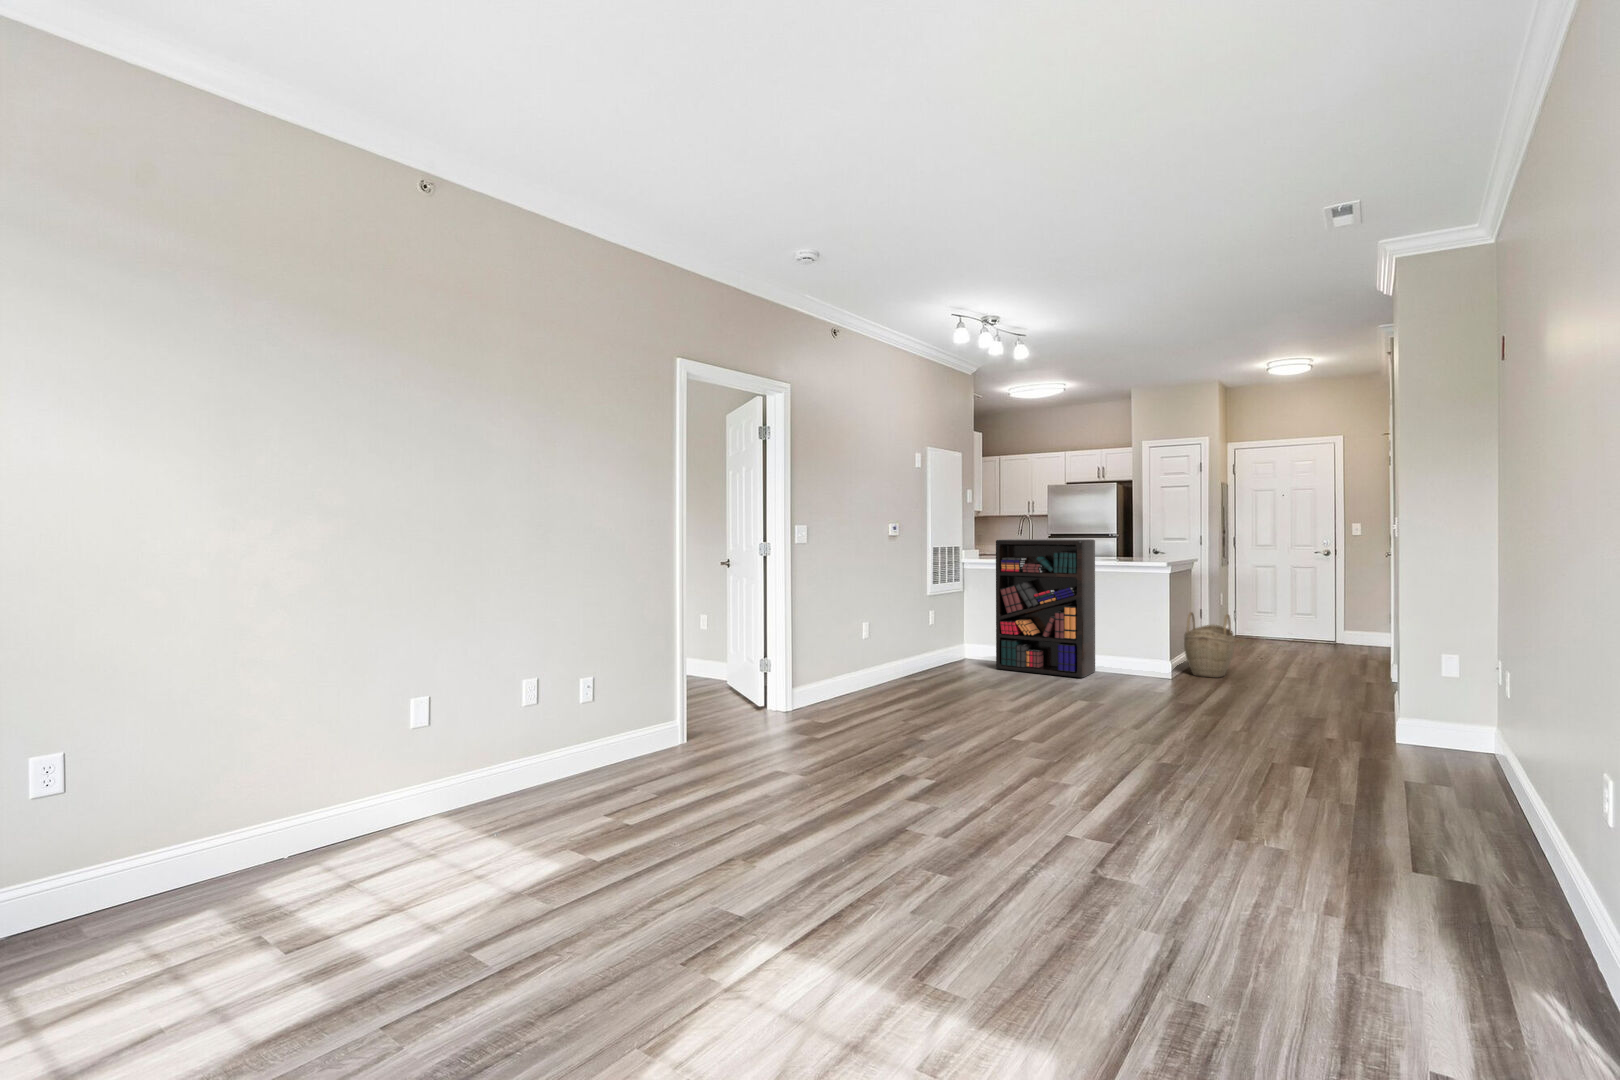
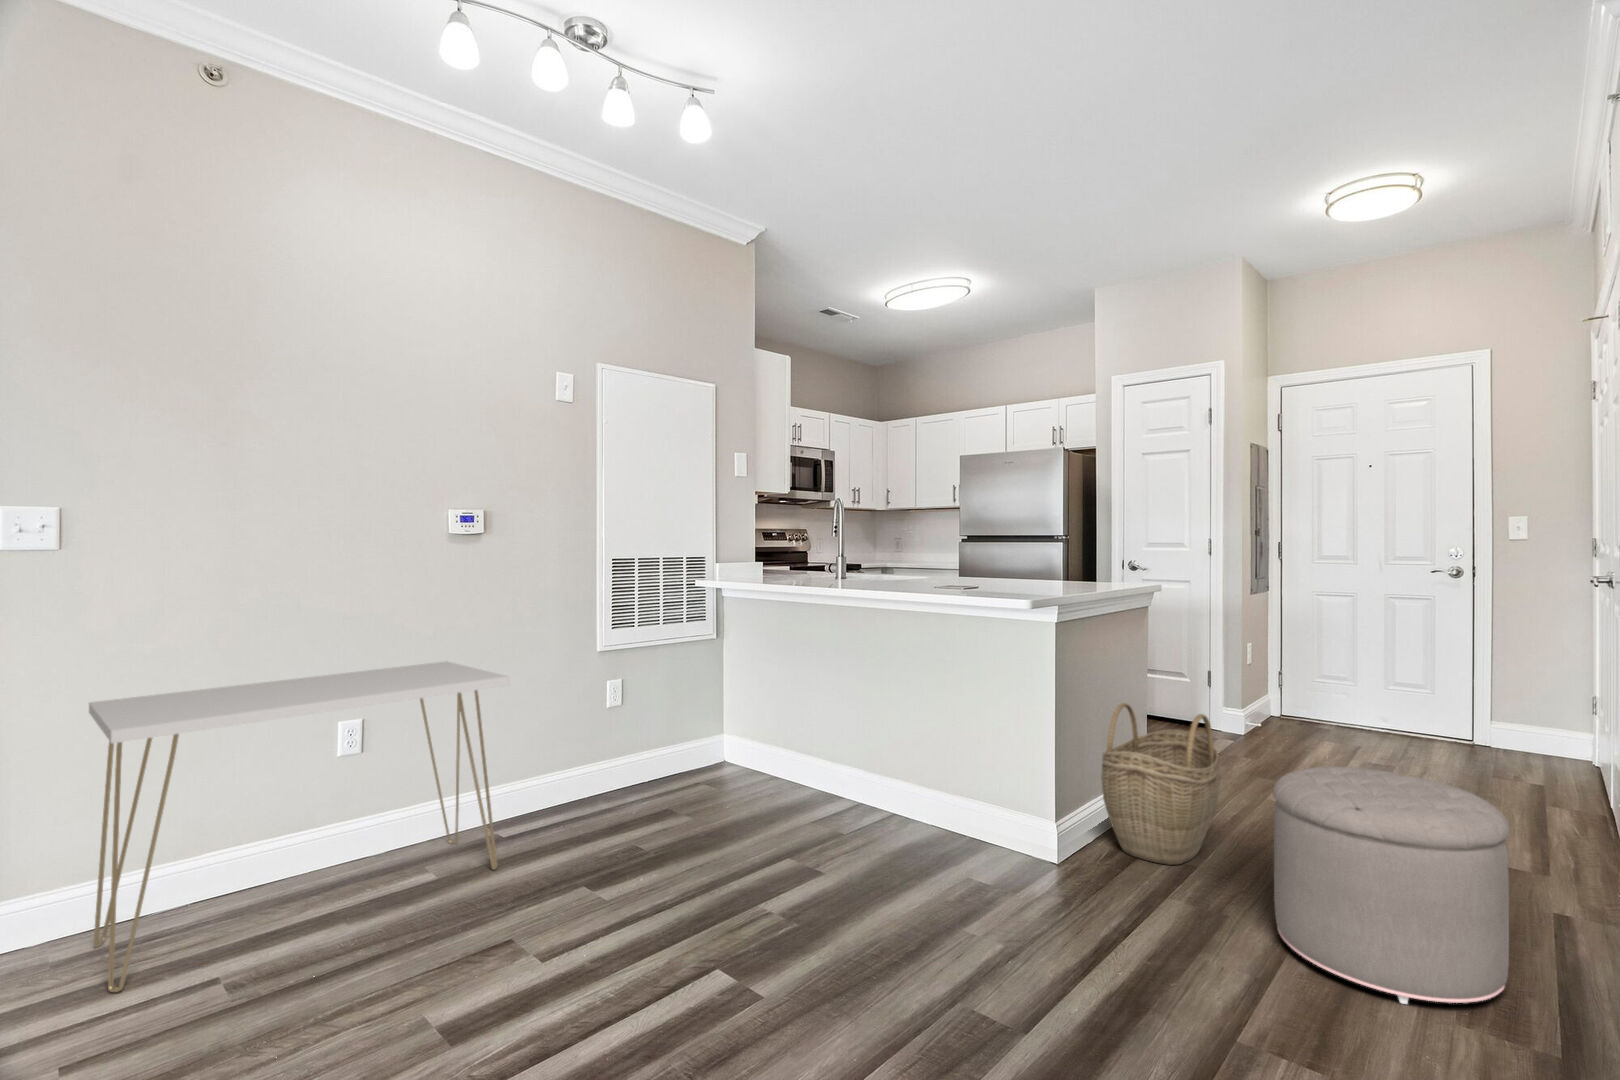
bookshelf: present [996,539,1095,678] -> none [720,542,914,850]
console table: none [817,597,946,711] -> present [89,661,510,992]
ottoman: none [1265,627,1347,699] -> present [1273,766,1510,1004]

